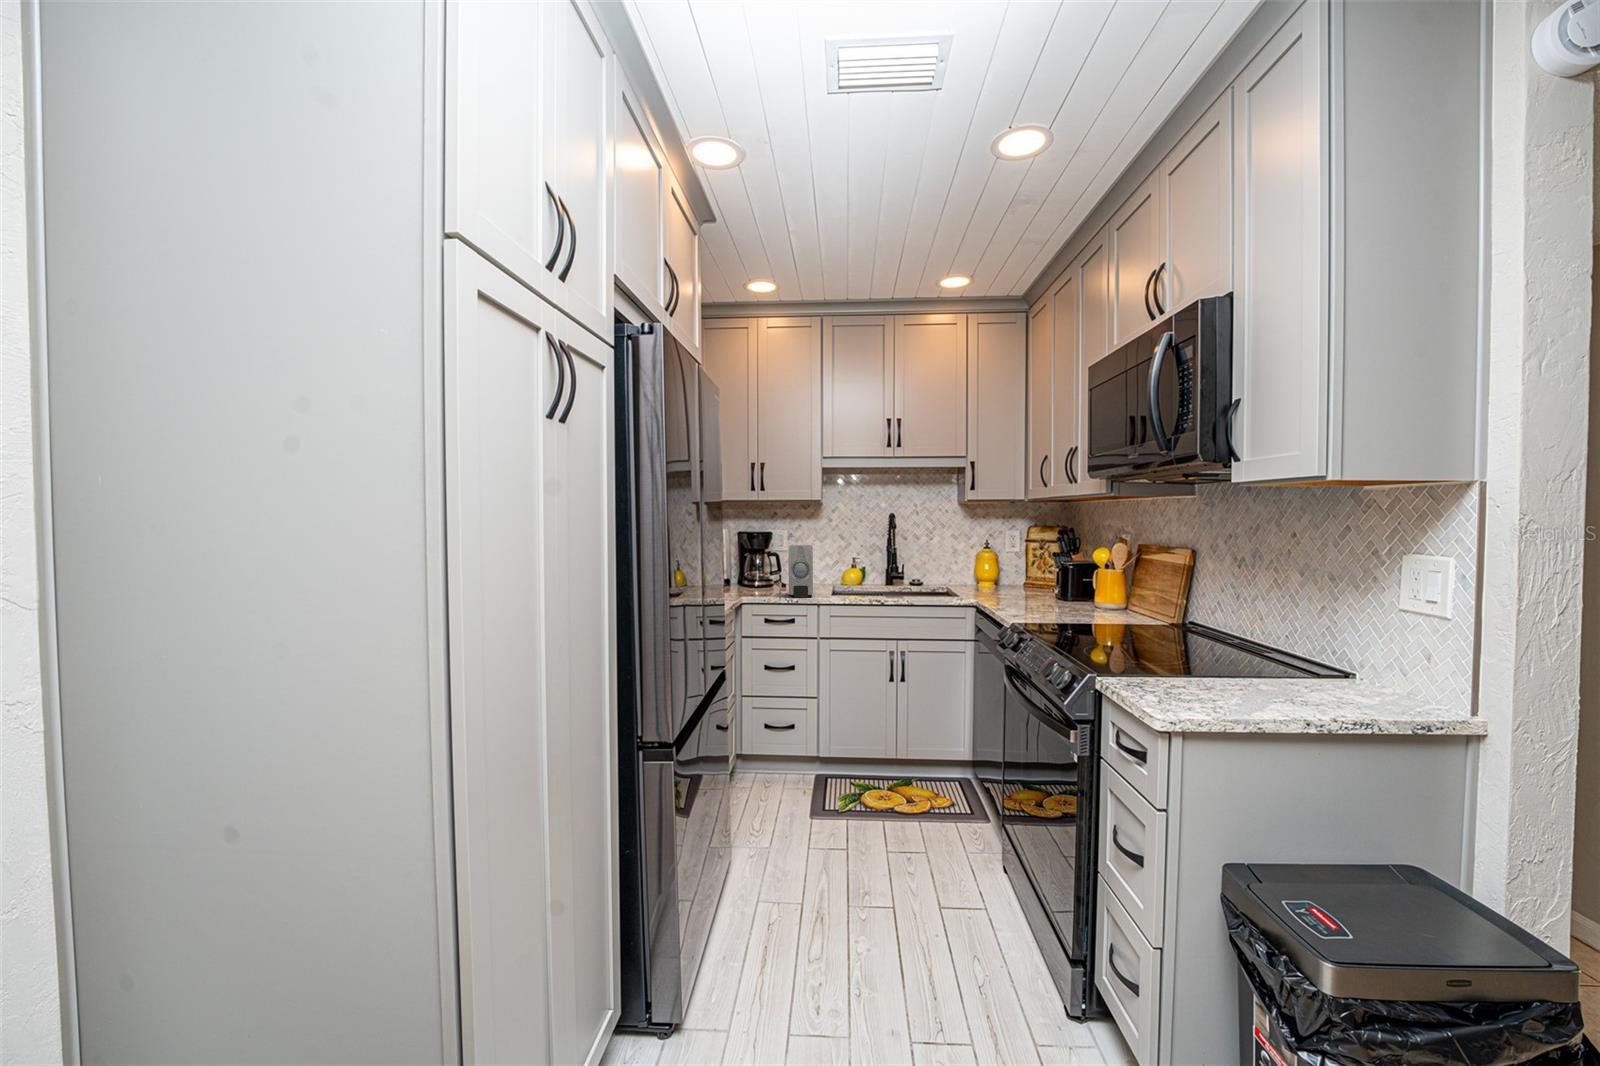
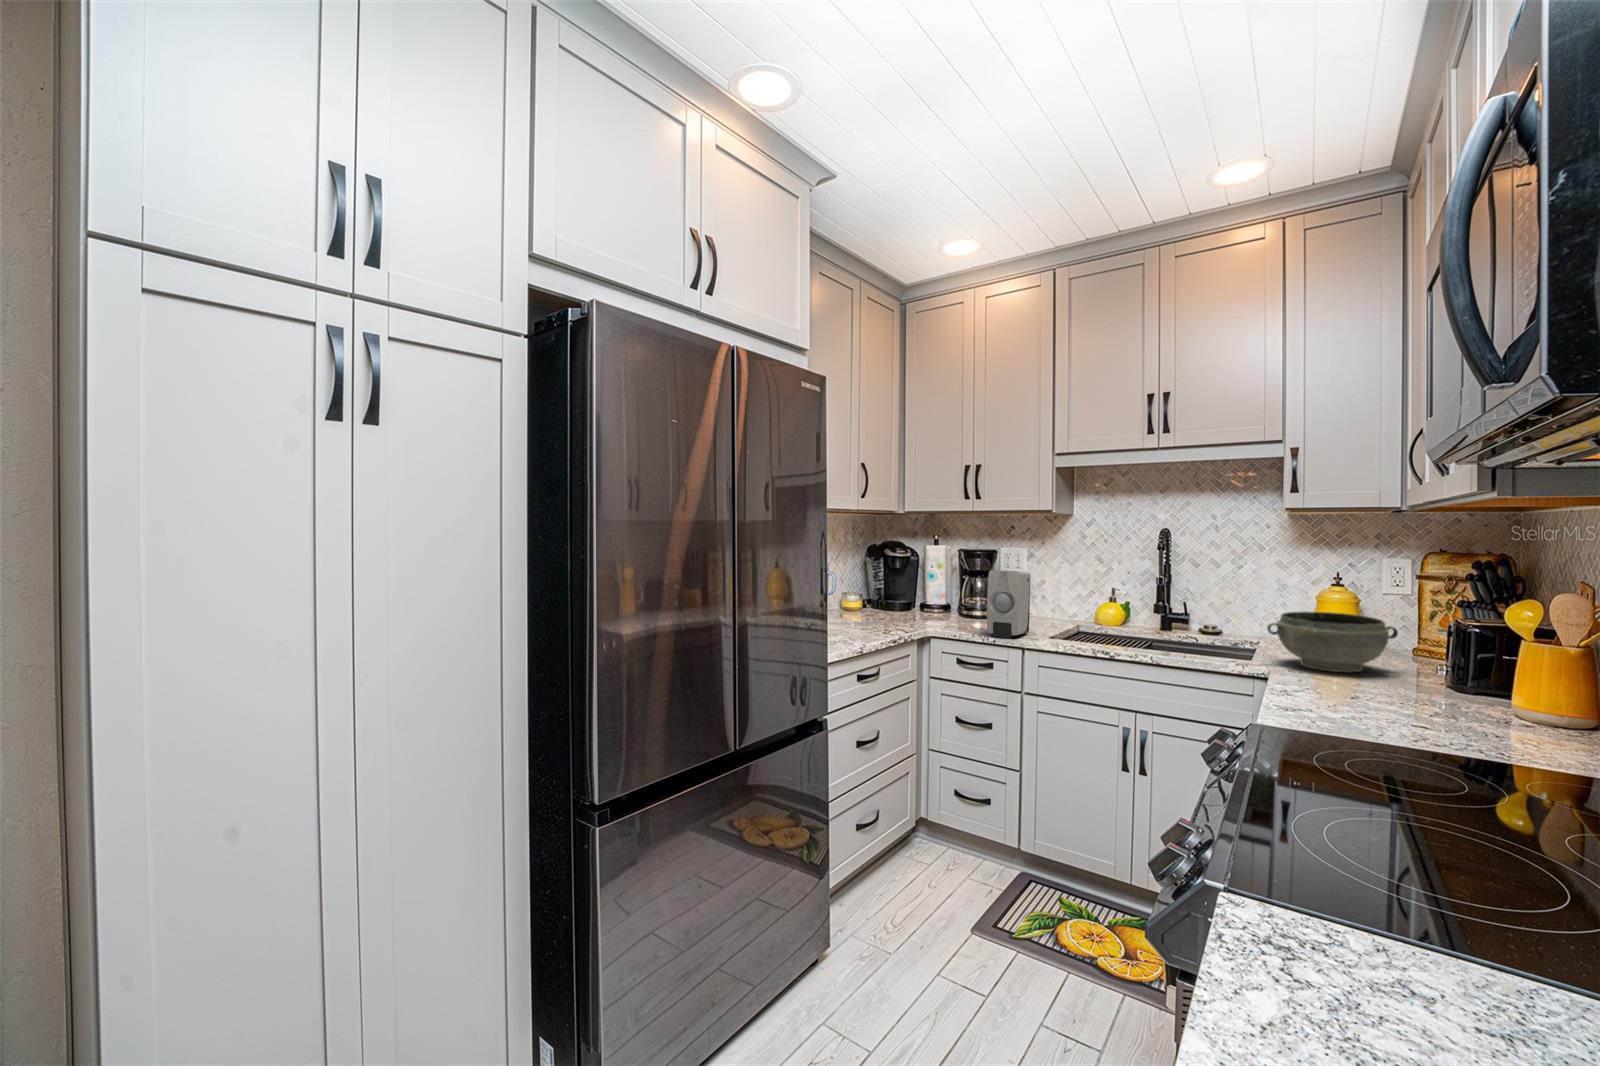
bowl: none [972,564,1032,598] -> present [1267,612,1398,672]

